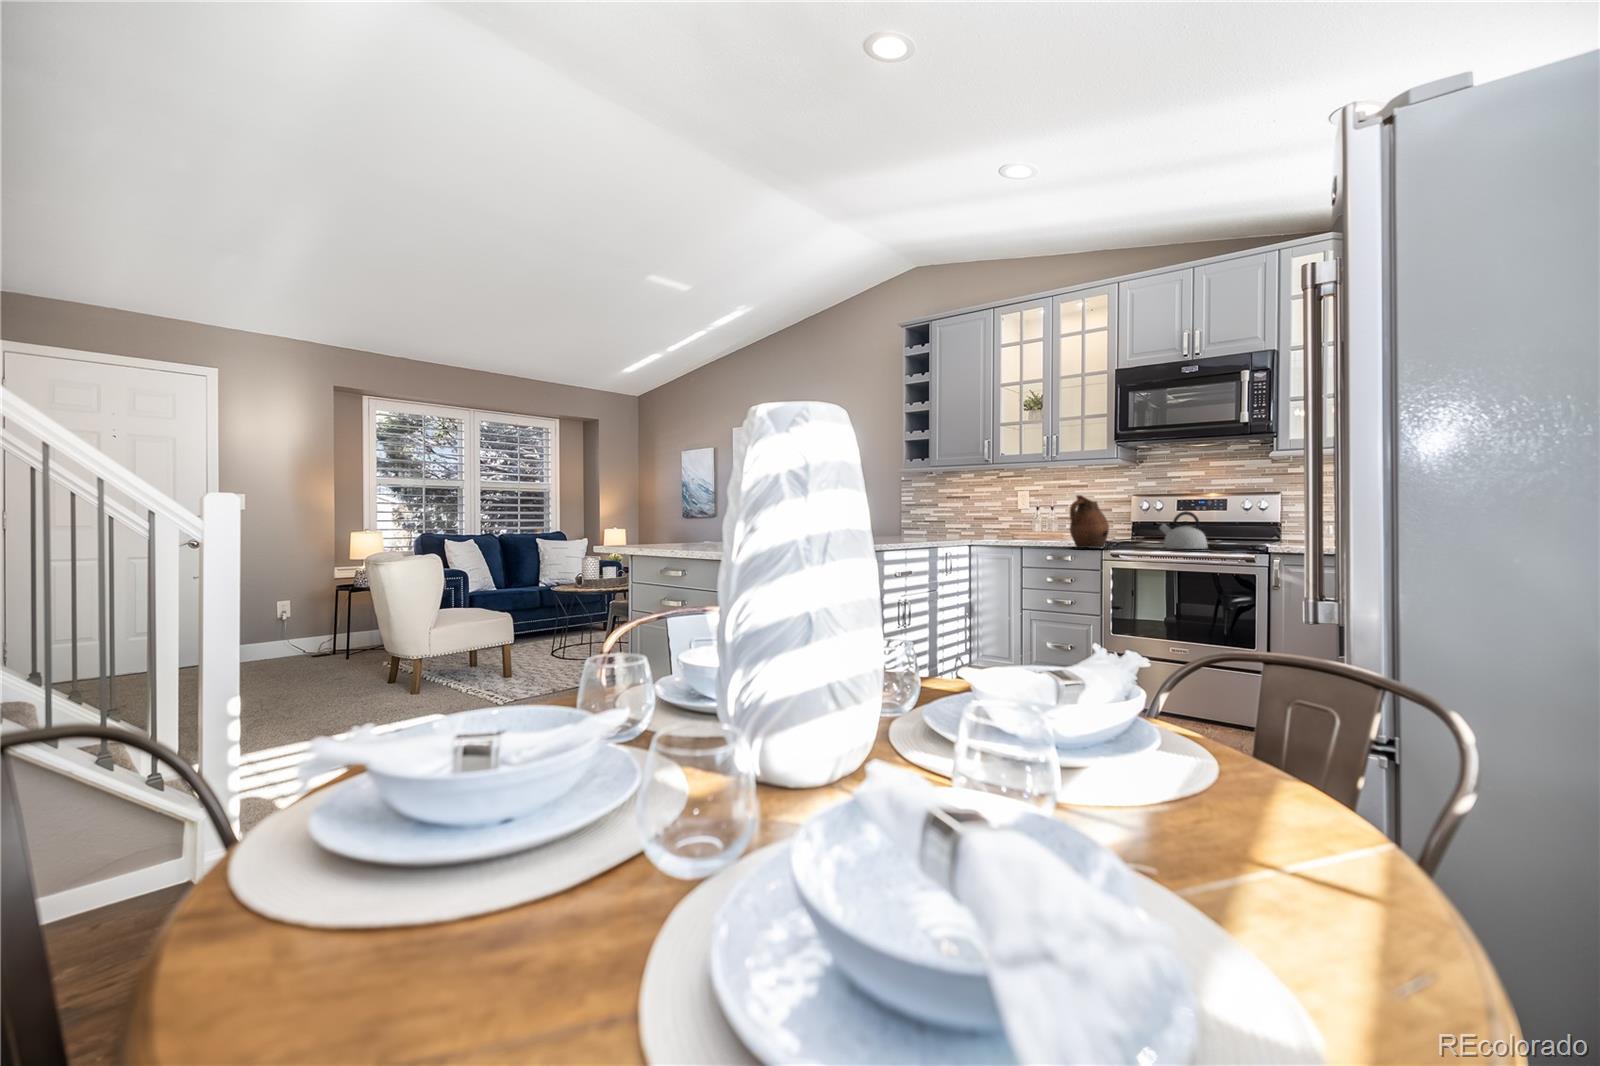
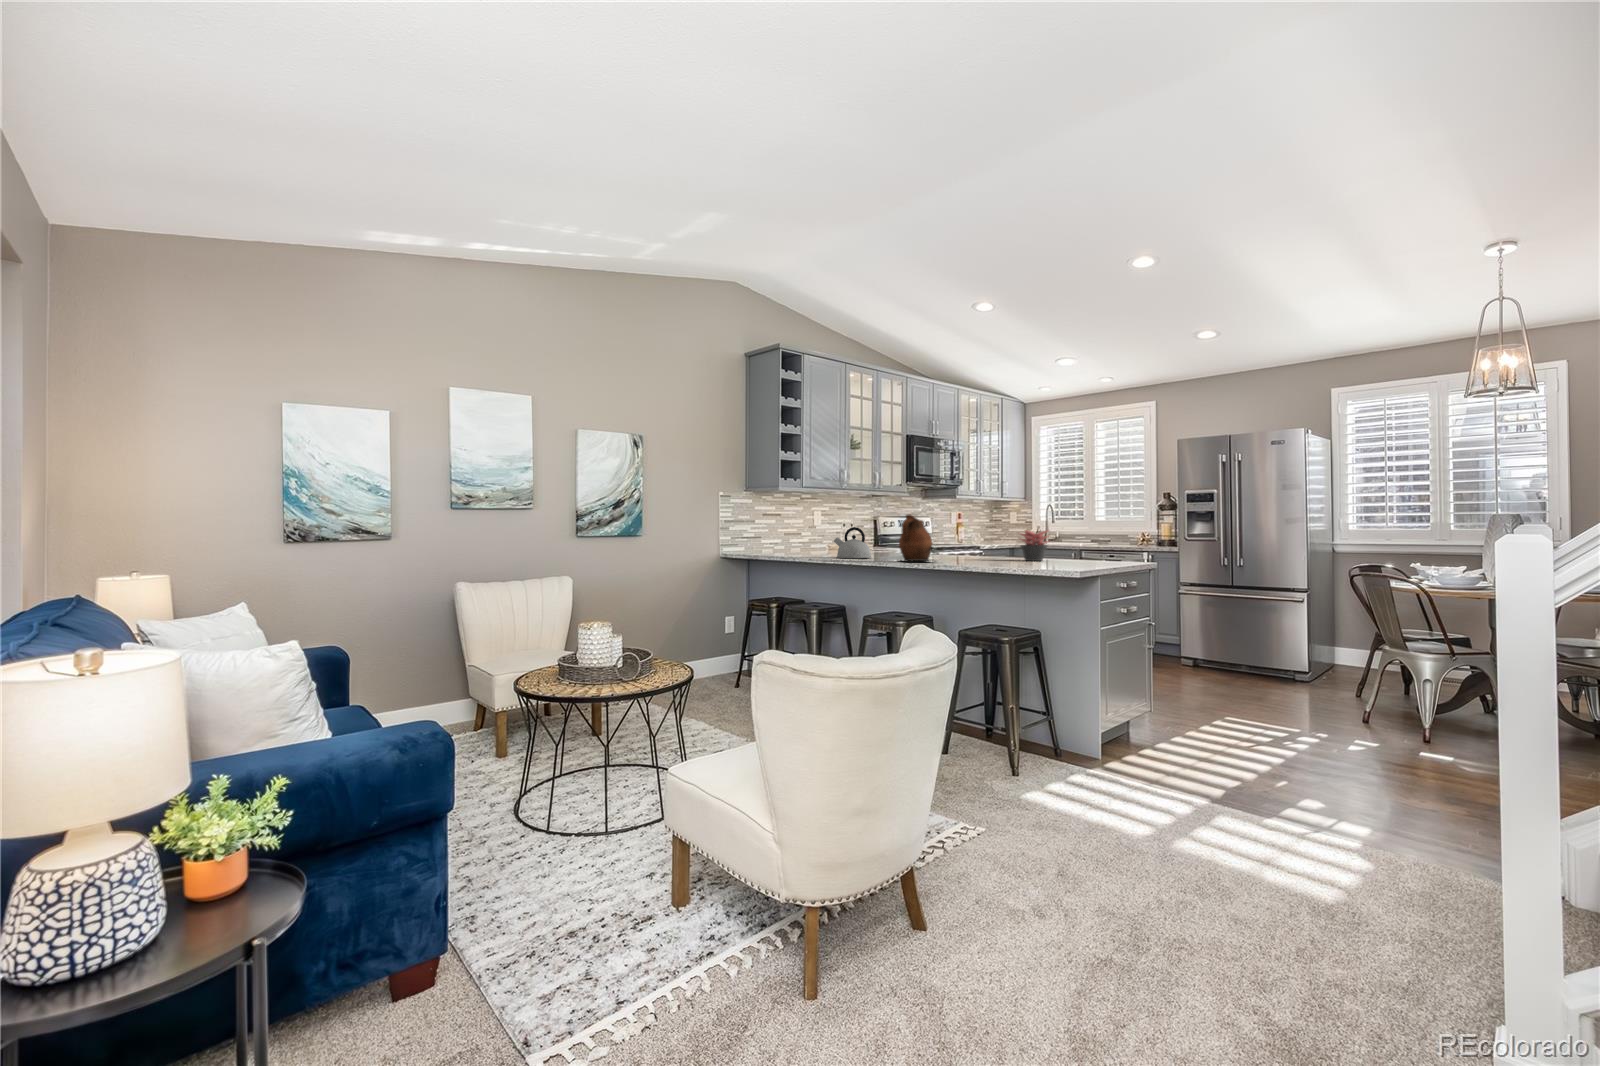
kettle: present [1160,511,1208,549] -> present [834,527,871,558]
succulent plant: none [1233,512,1273,550] -> present [1020,530,1048,561]

